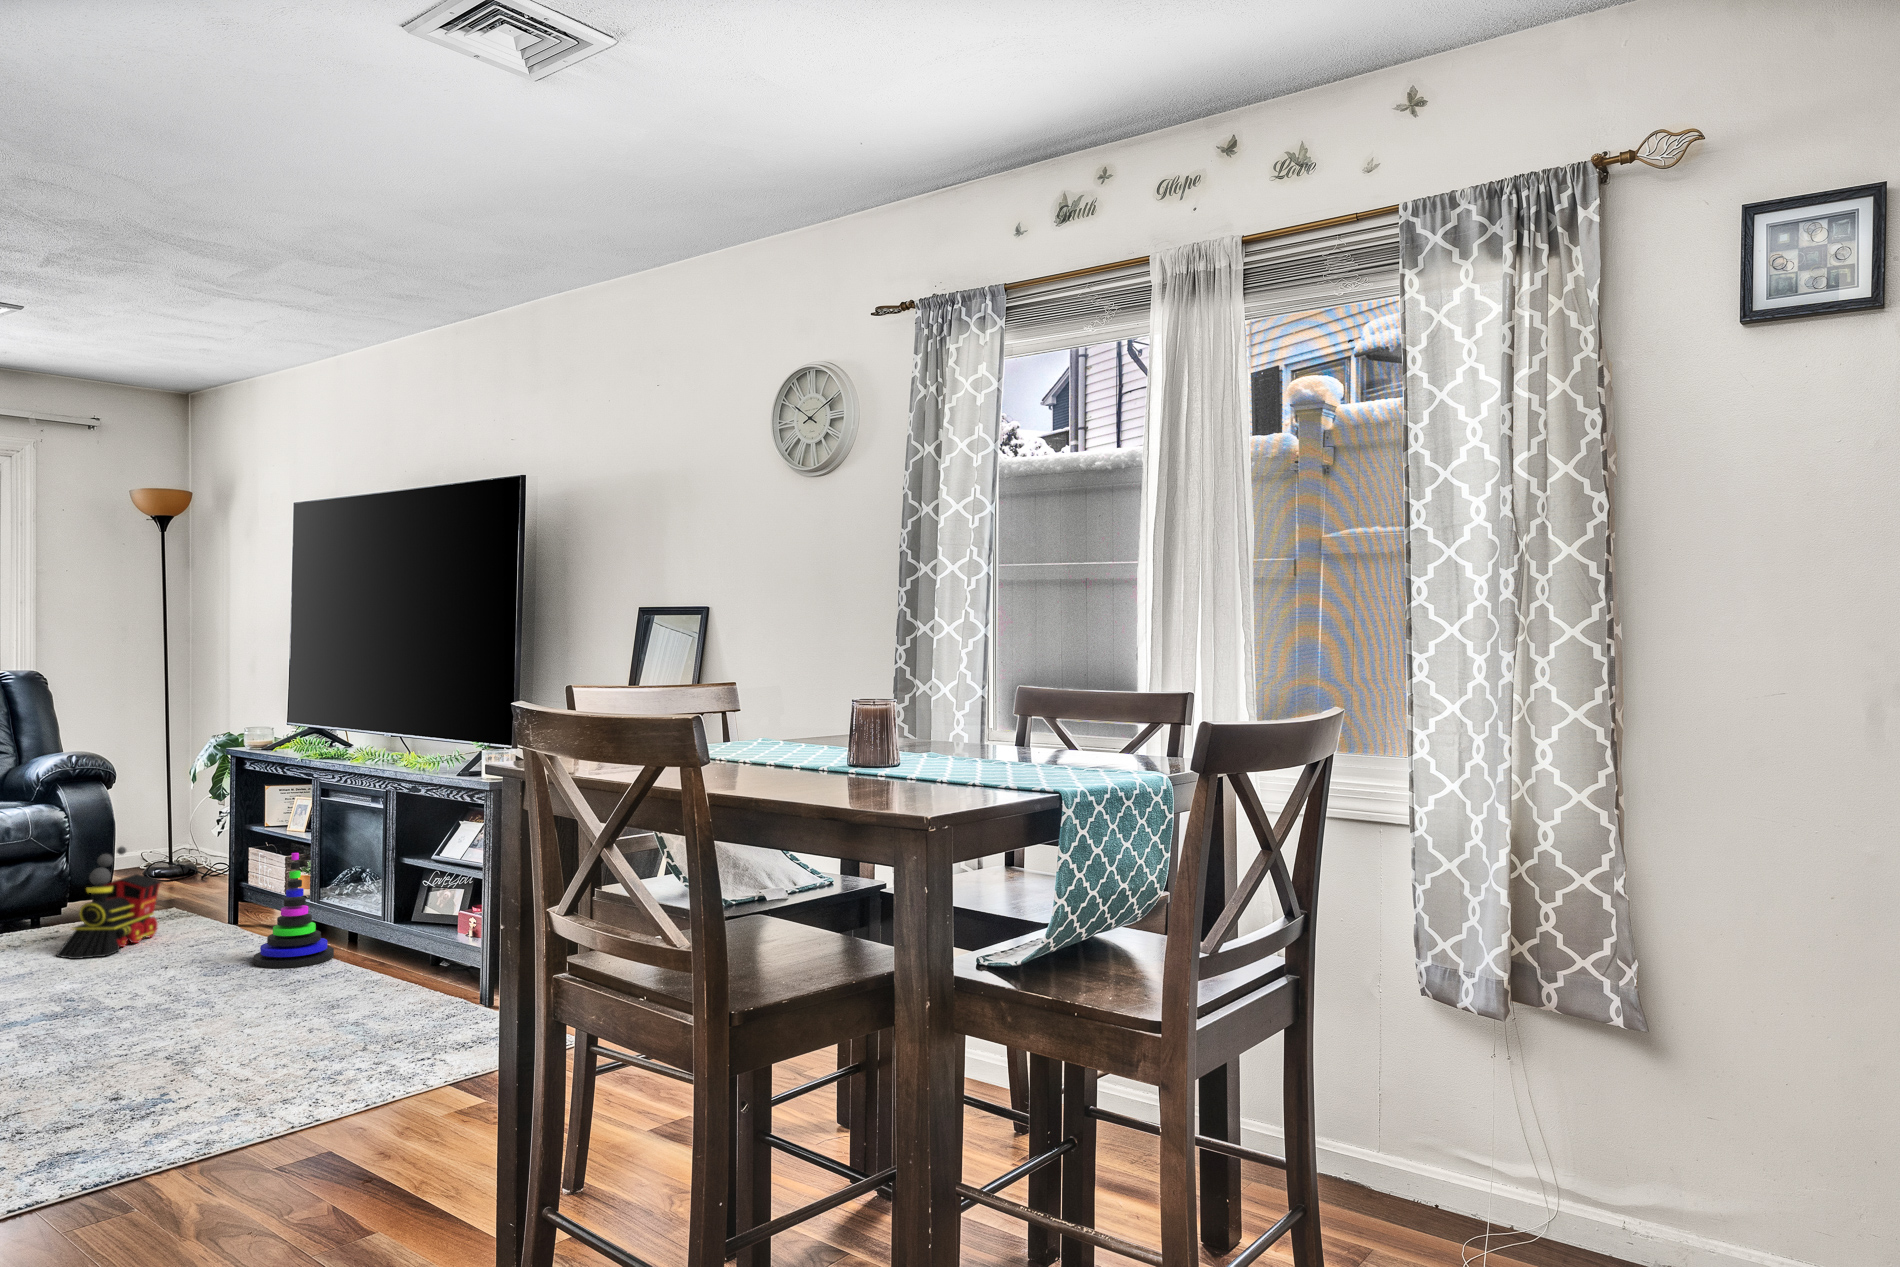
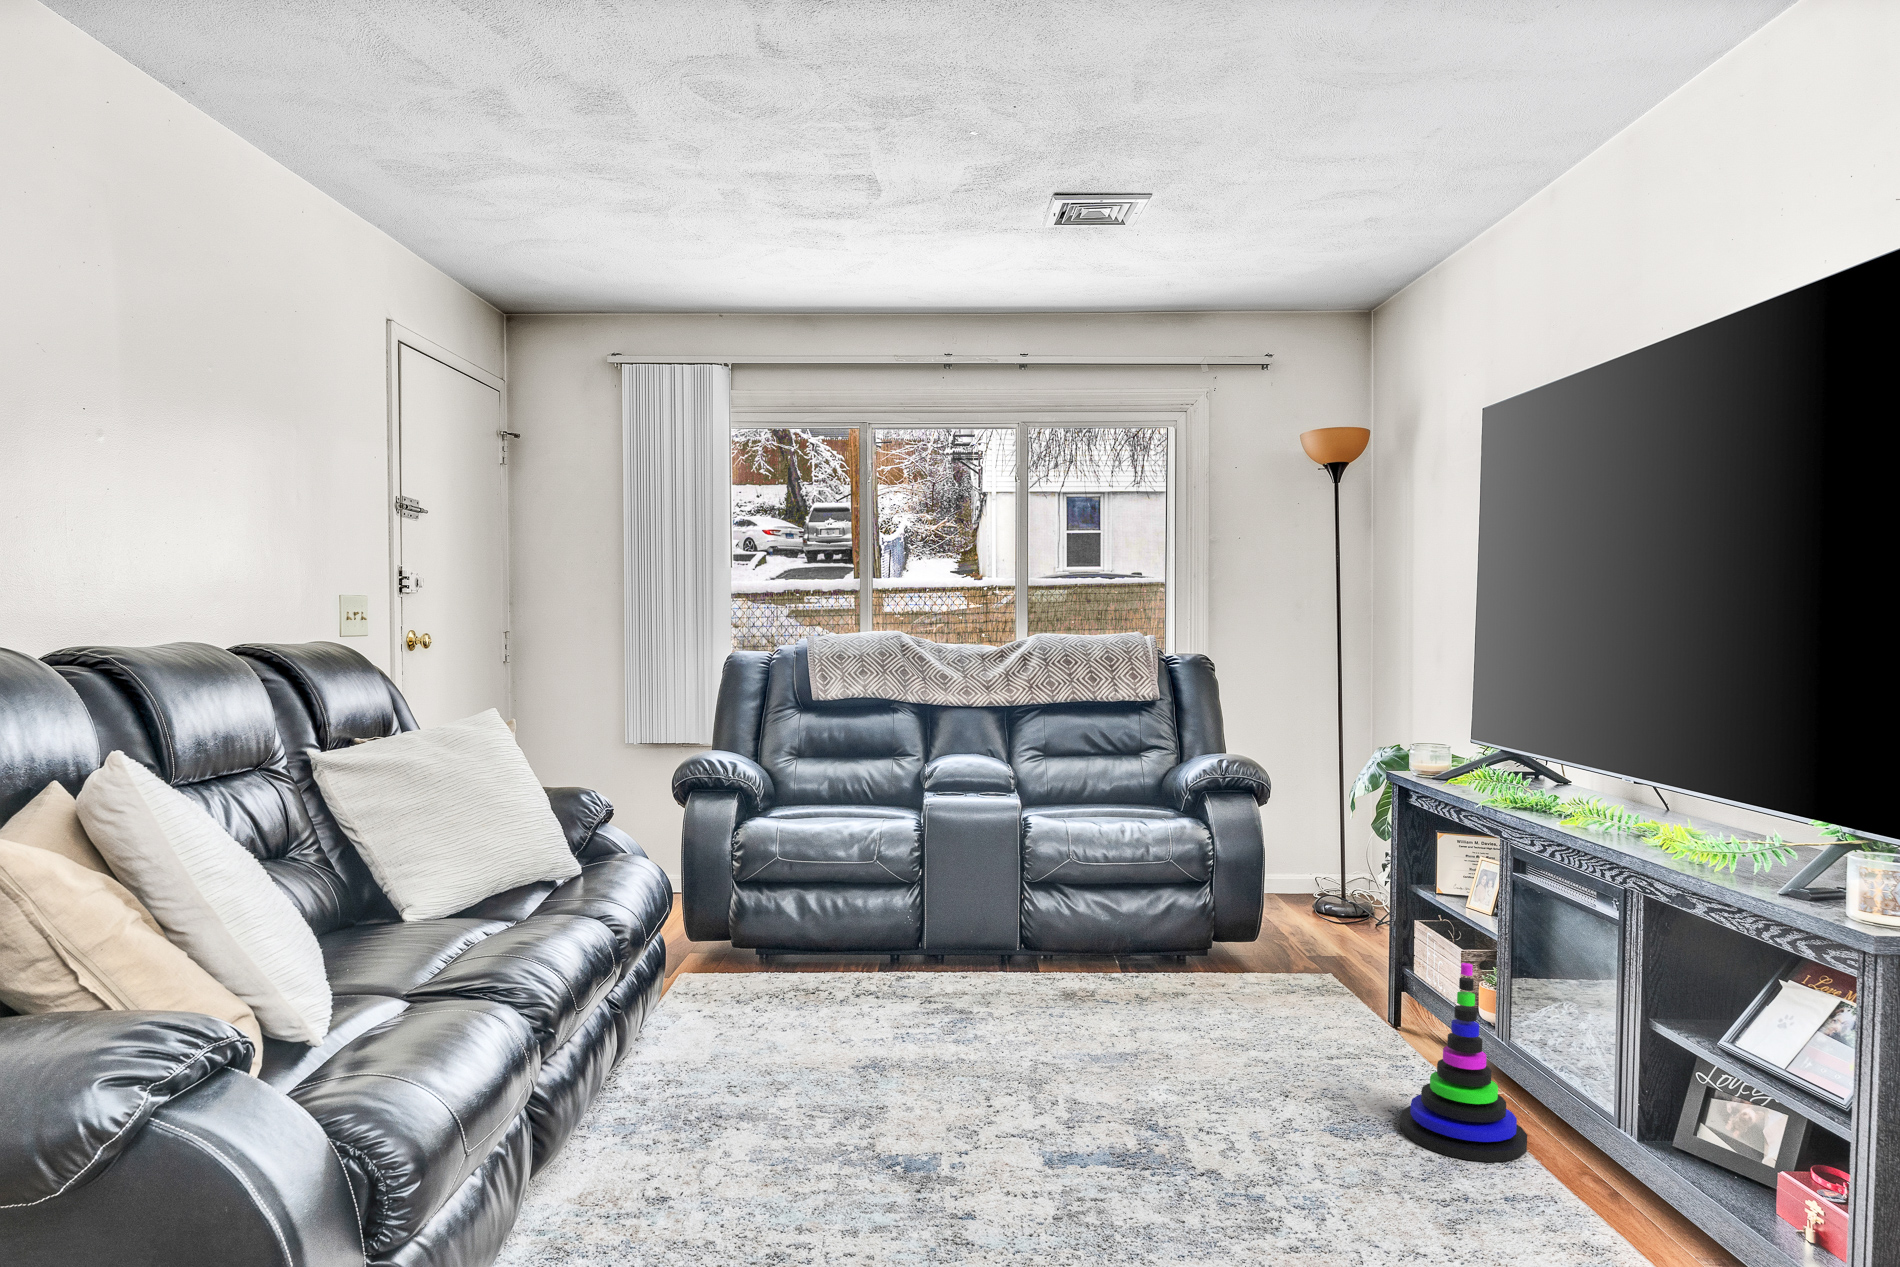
toy train: present [56,847,161,959] -> none [1171,894,1301,1044]

